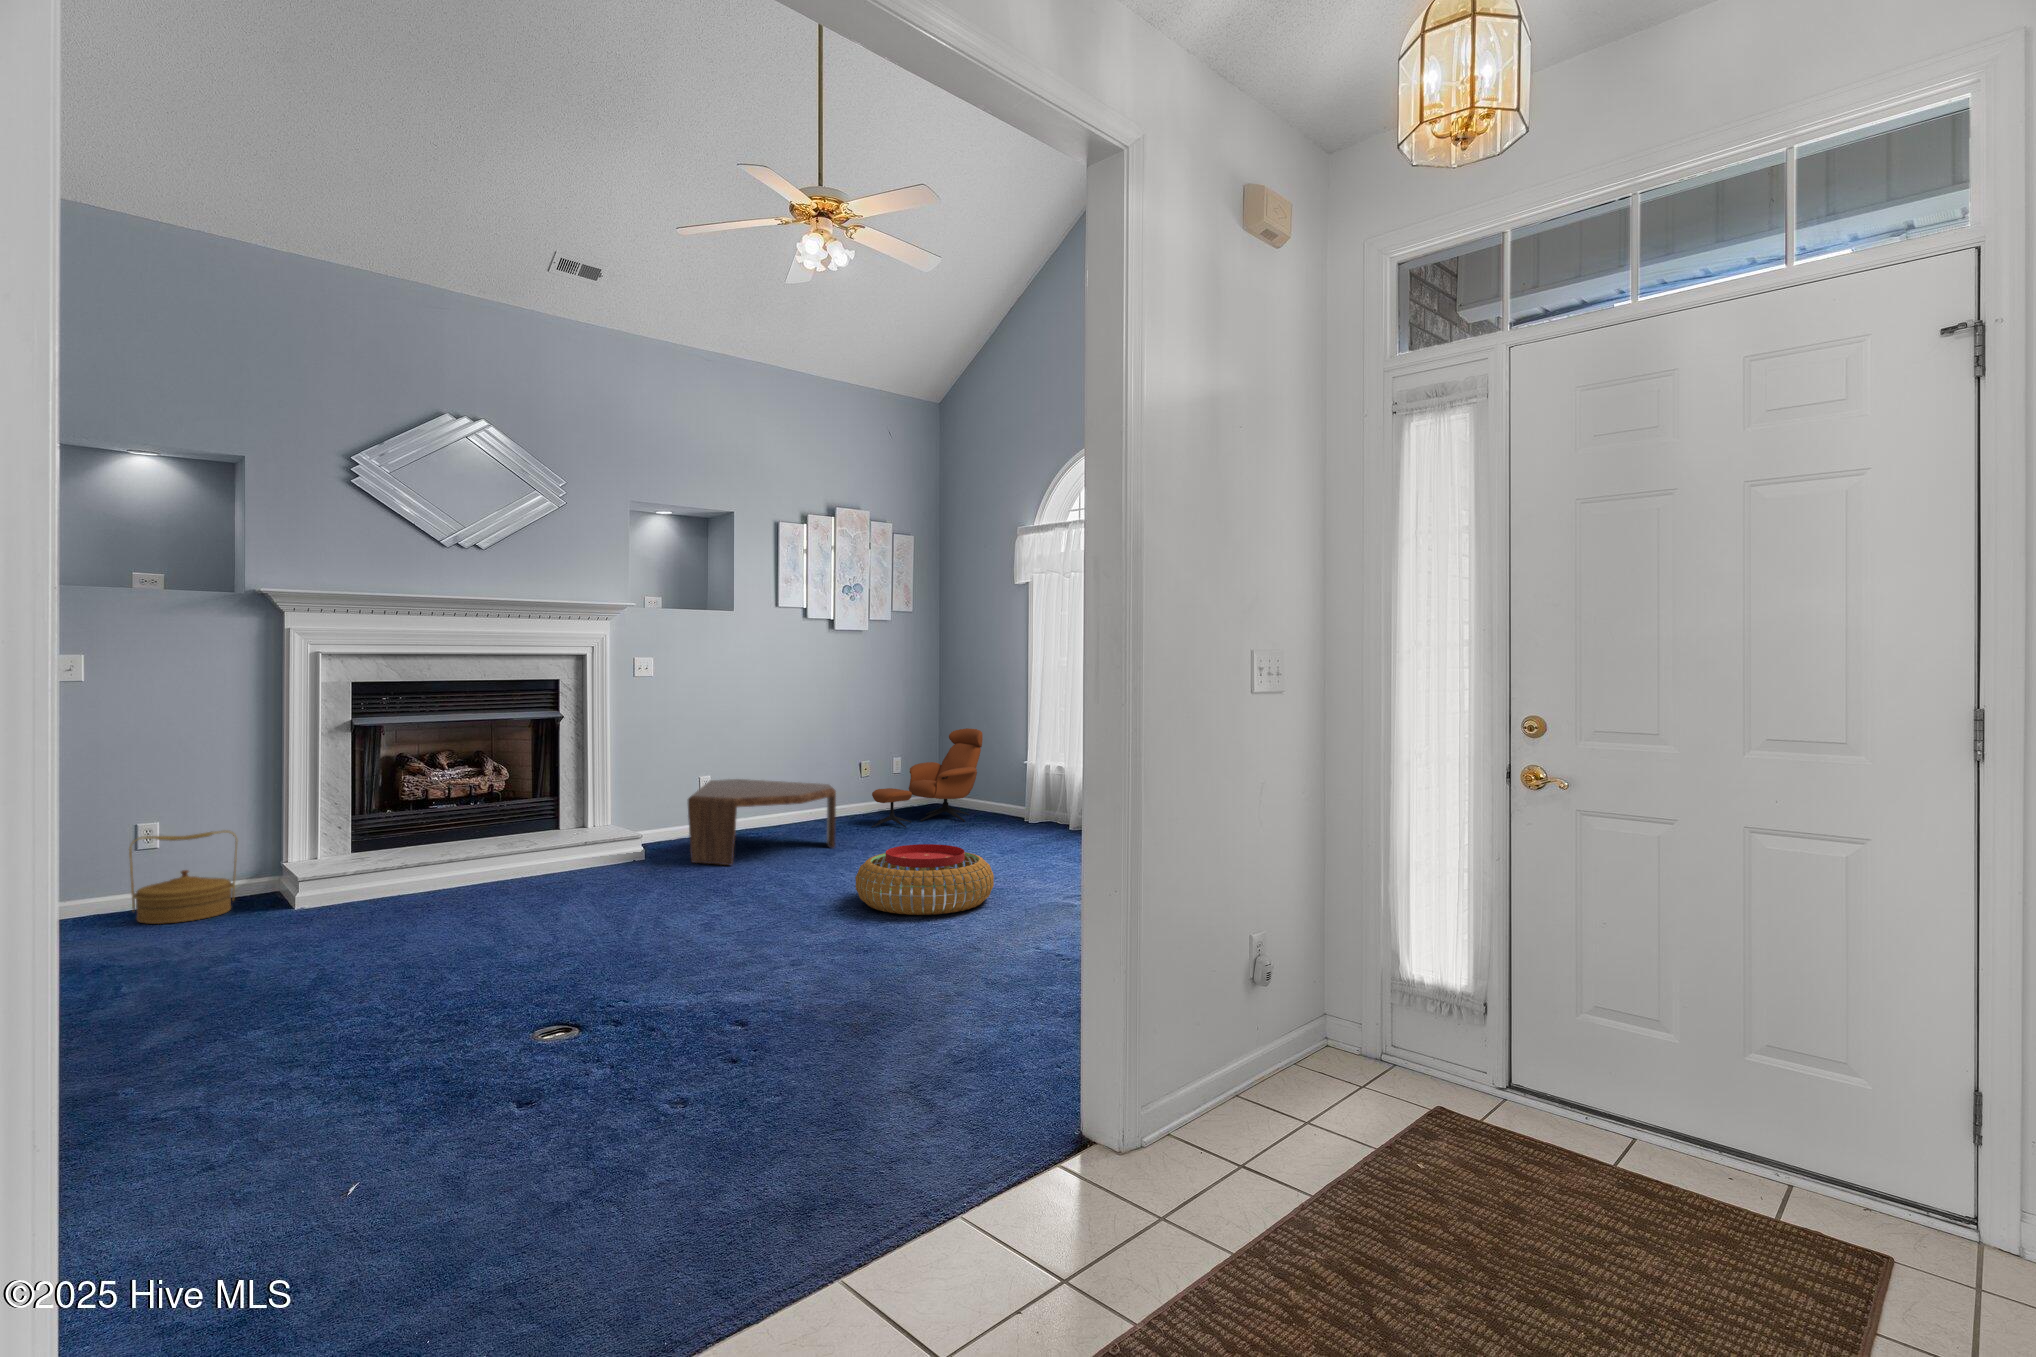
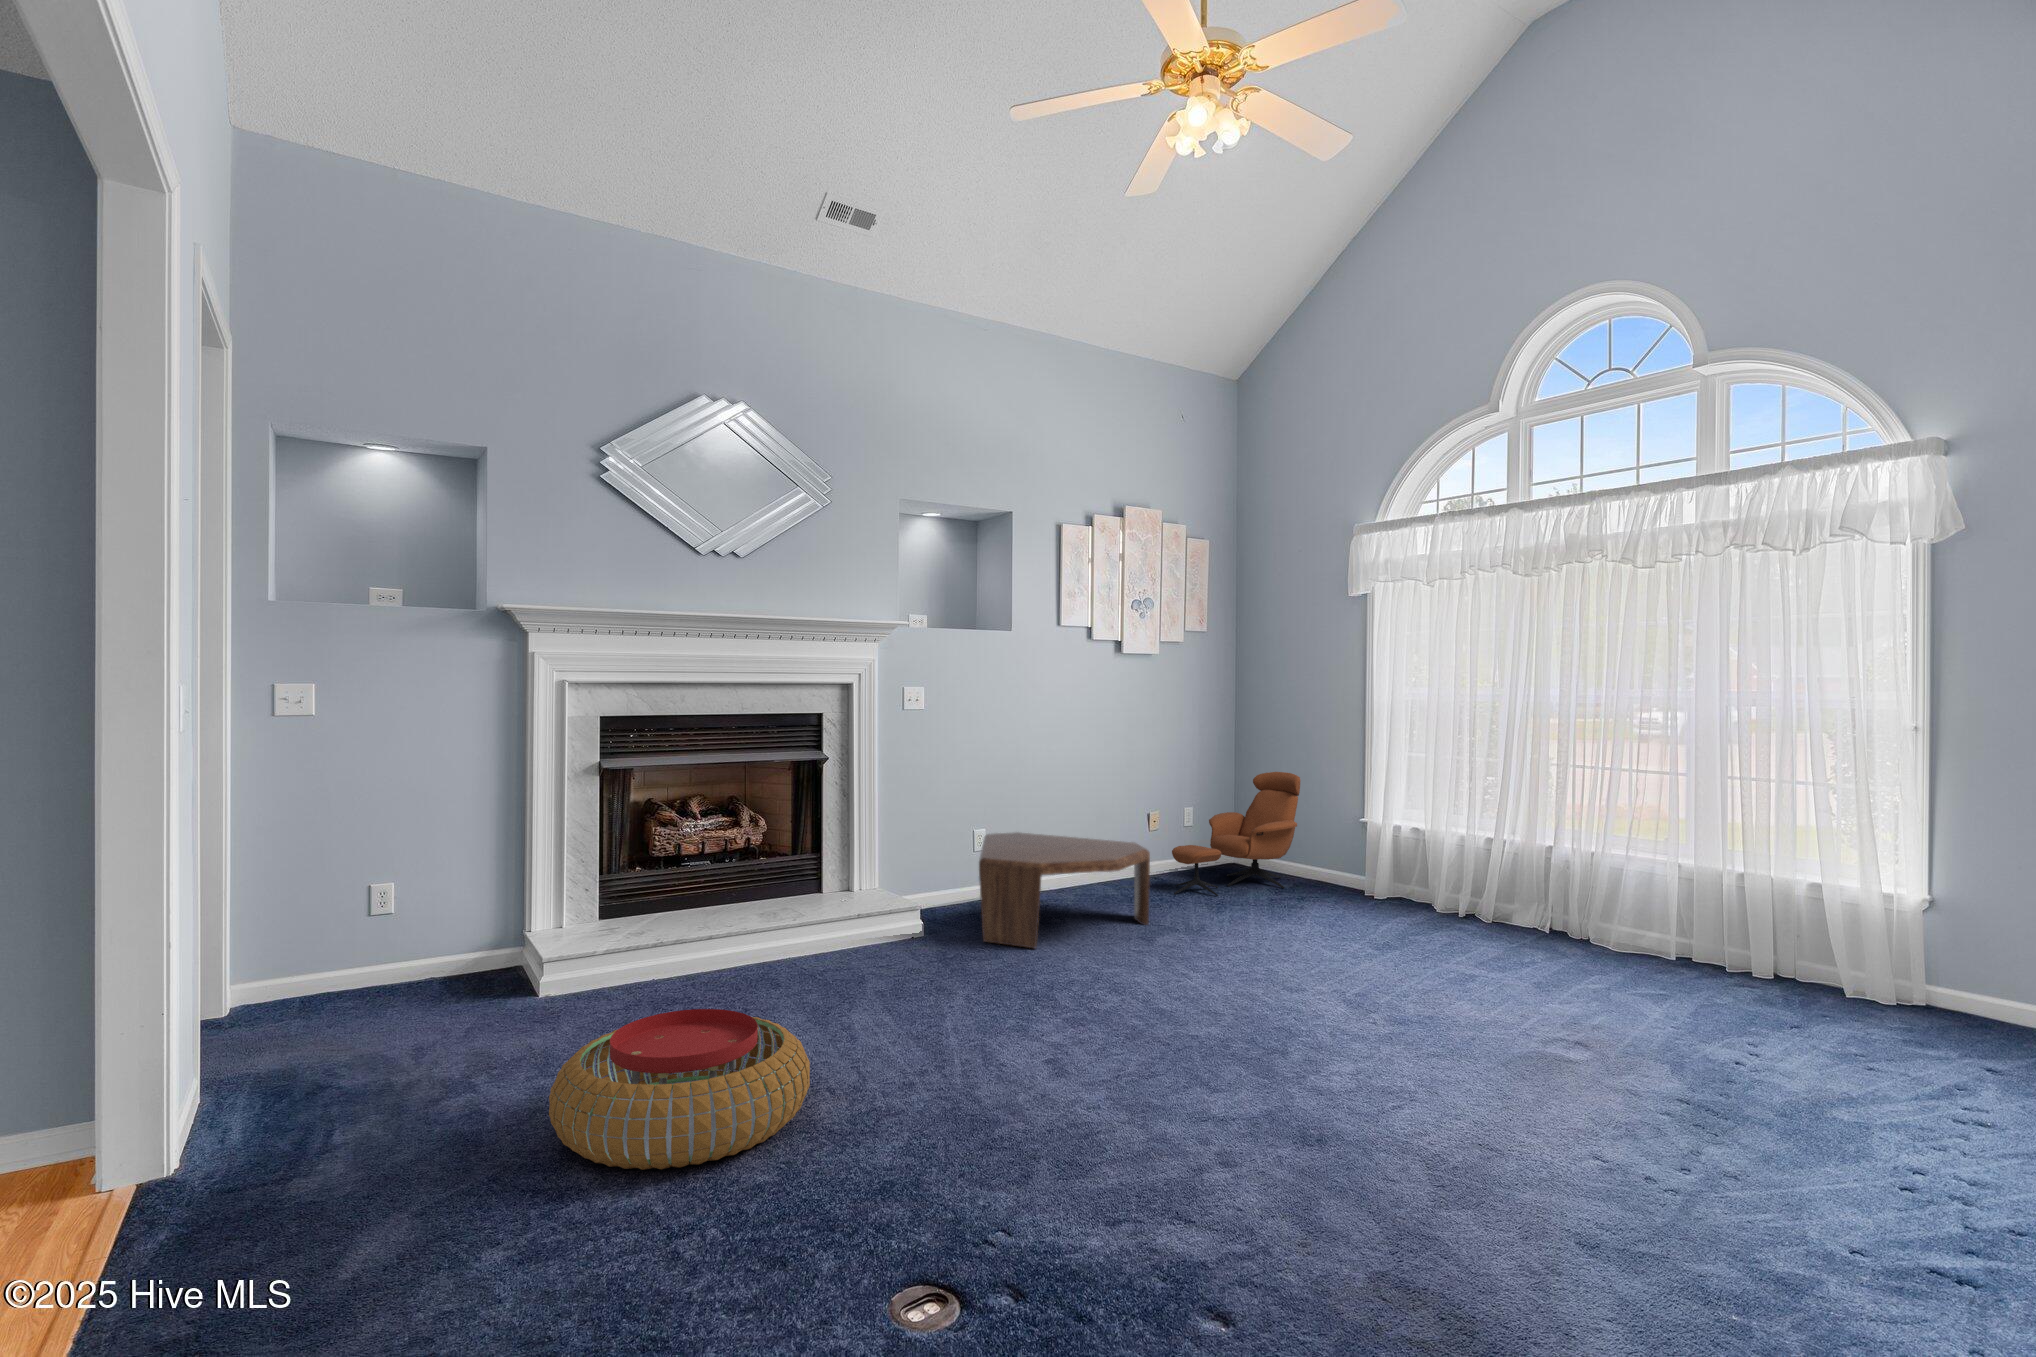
woven basket: present [129,830,238,924] -> none [357,897,475,1015]
pouf: present [855,844,994,915] -> present [549,1009,810,1170]

